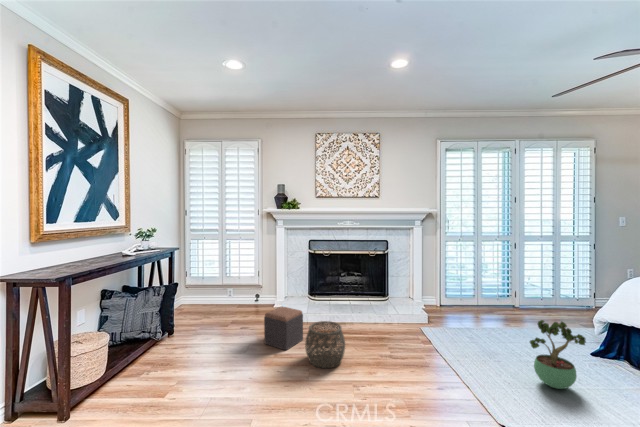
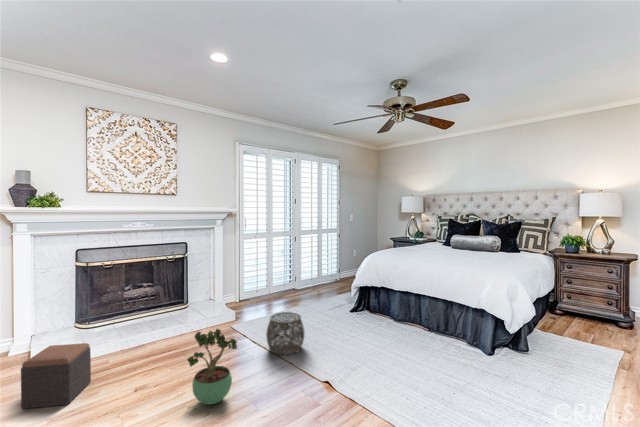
potted plant: present [530,320,586,389] -> present [187,329,237,404]
woven basket: present [305,321,345,369] -> present [266,312,304,356]

